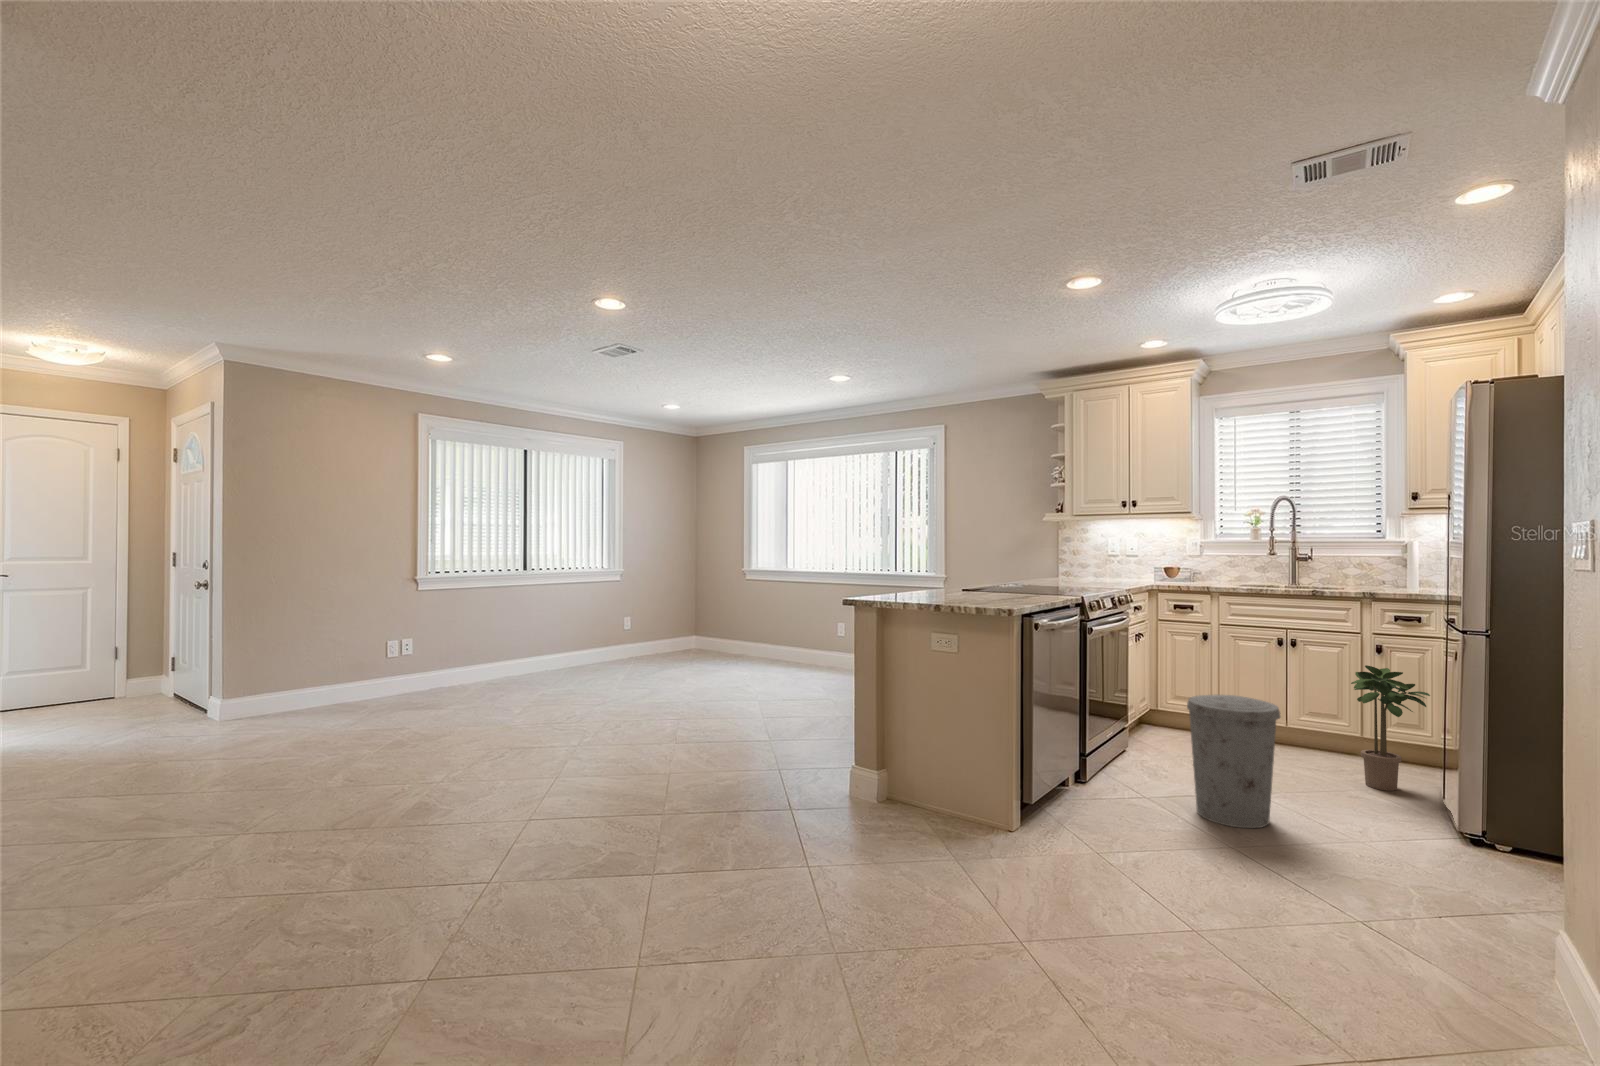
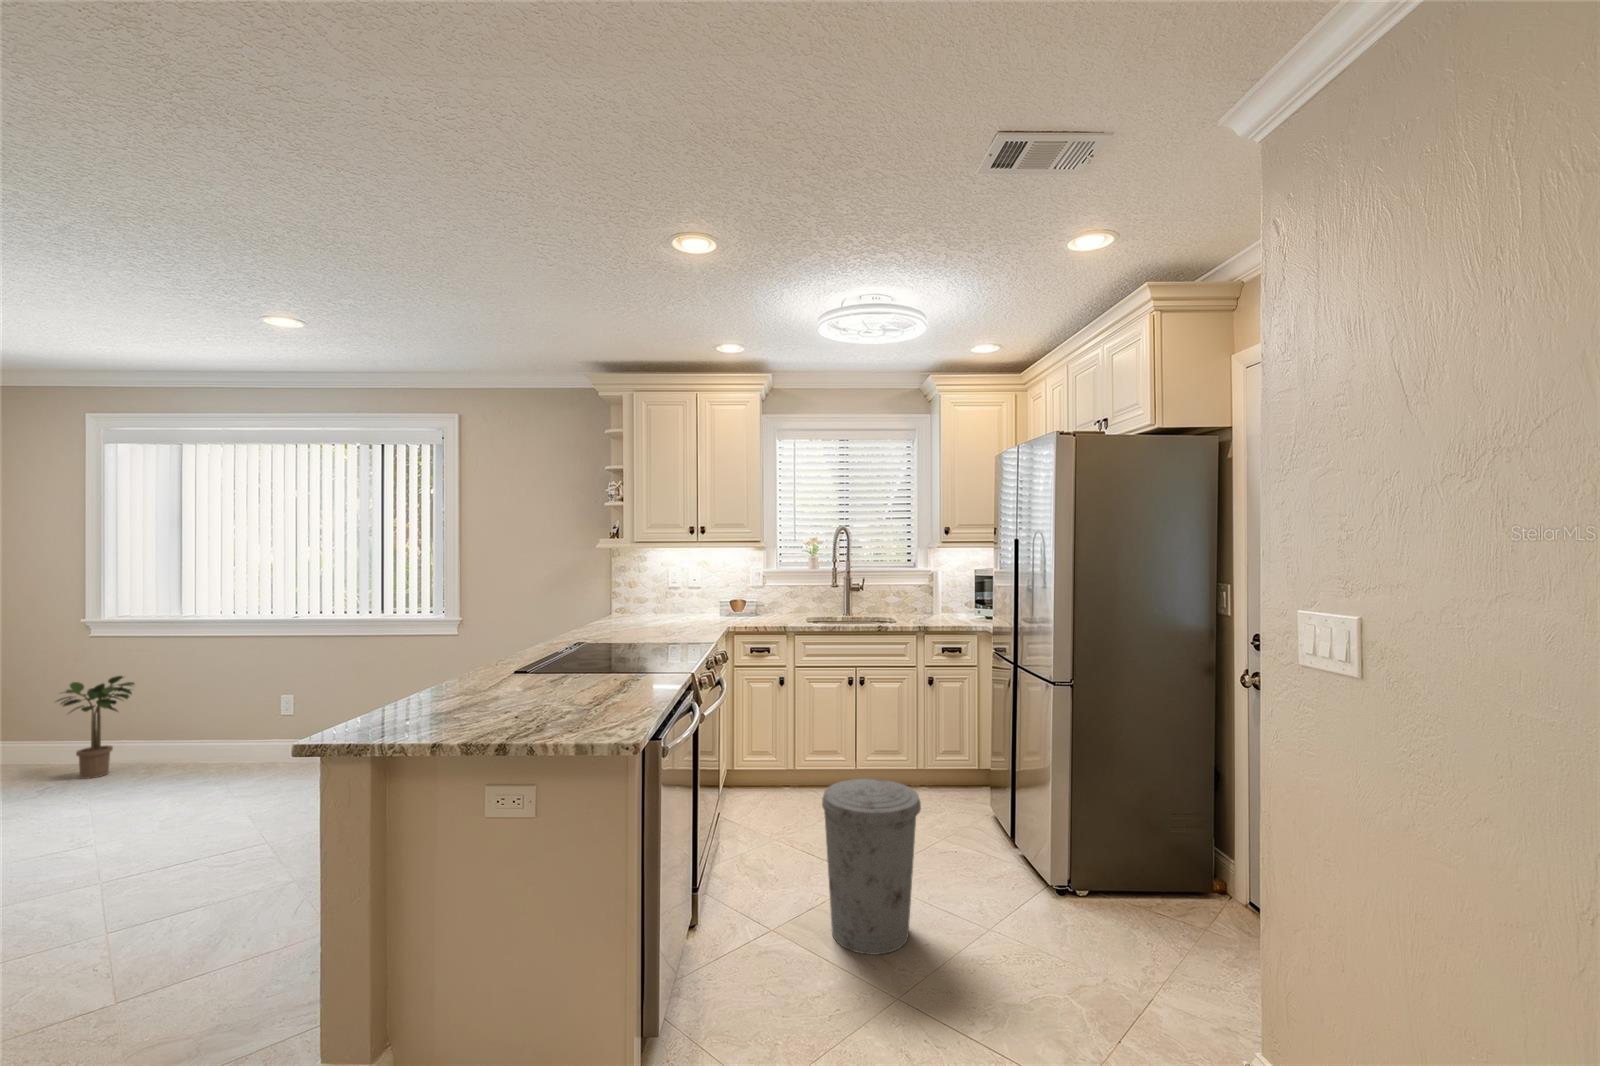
potted plant: present [1351,665,1430,791] -> present [58,676,134,779]

